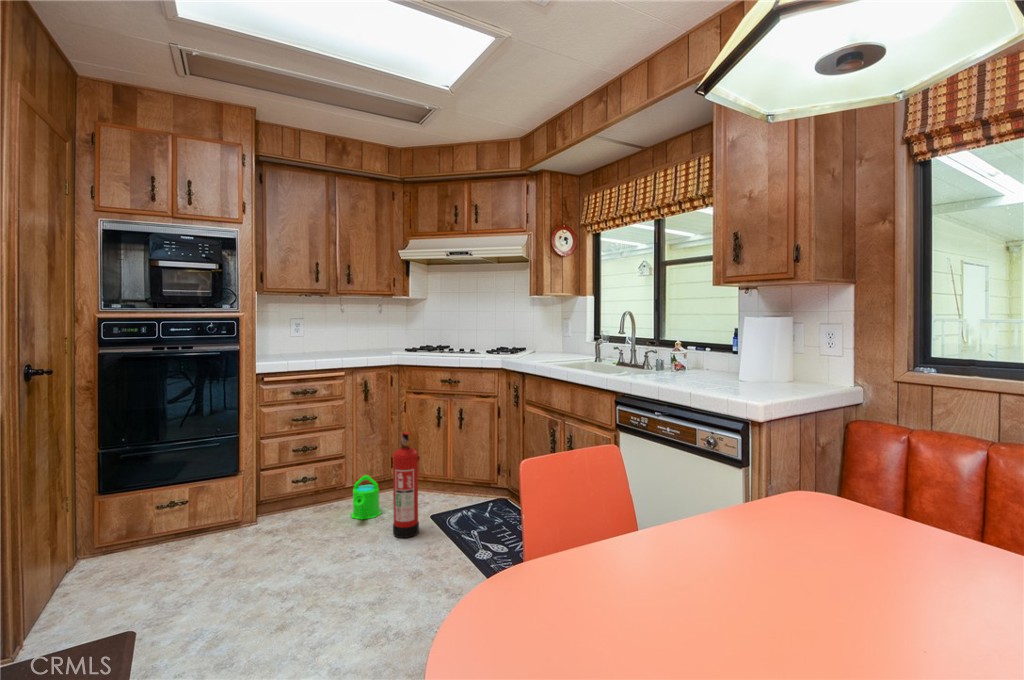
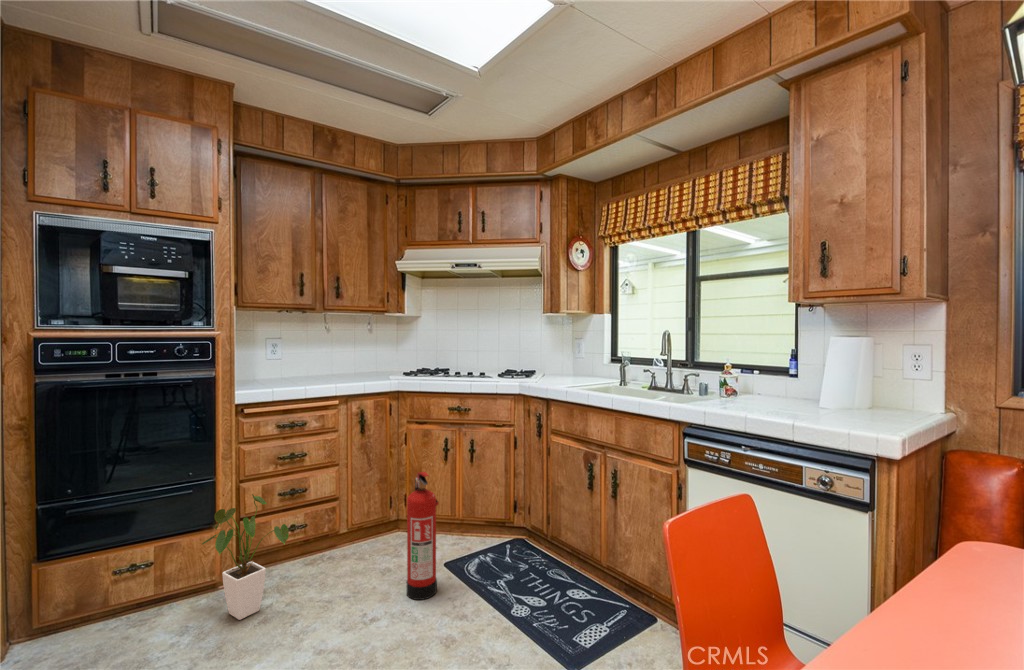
house plant: none [229,447,296,545] -> present [202,494,289,620]
watering can: present [351,475,381,520] -> none [349,521,386,575]

